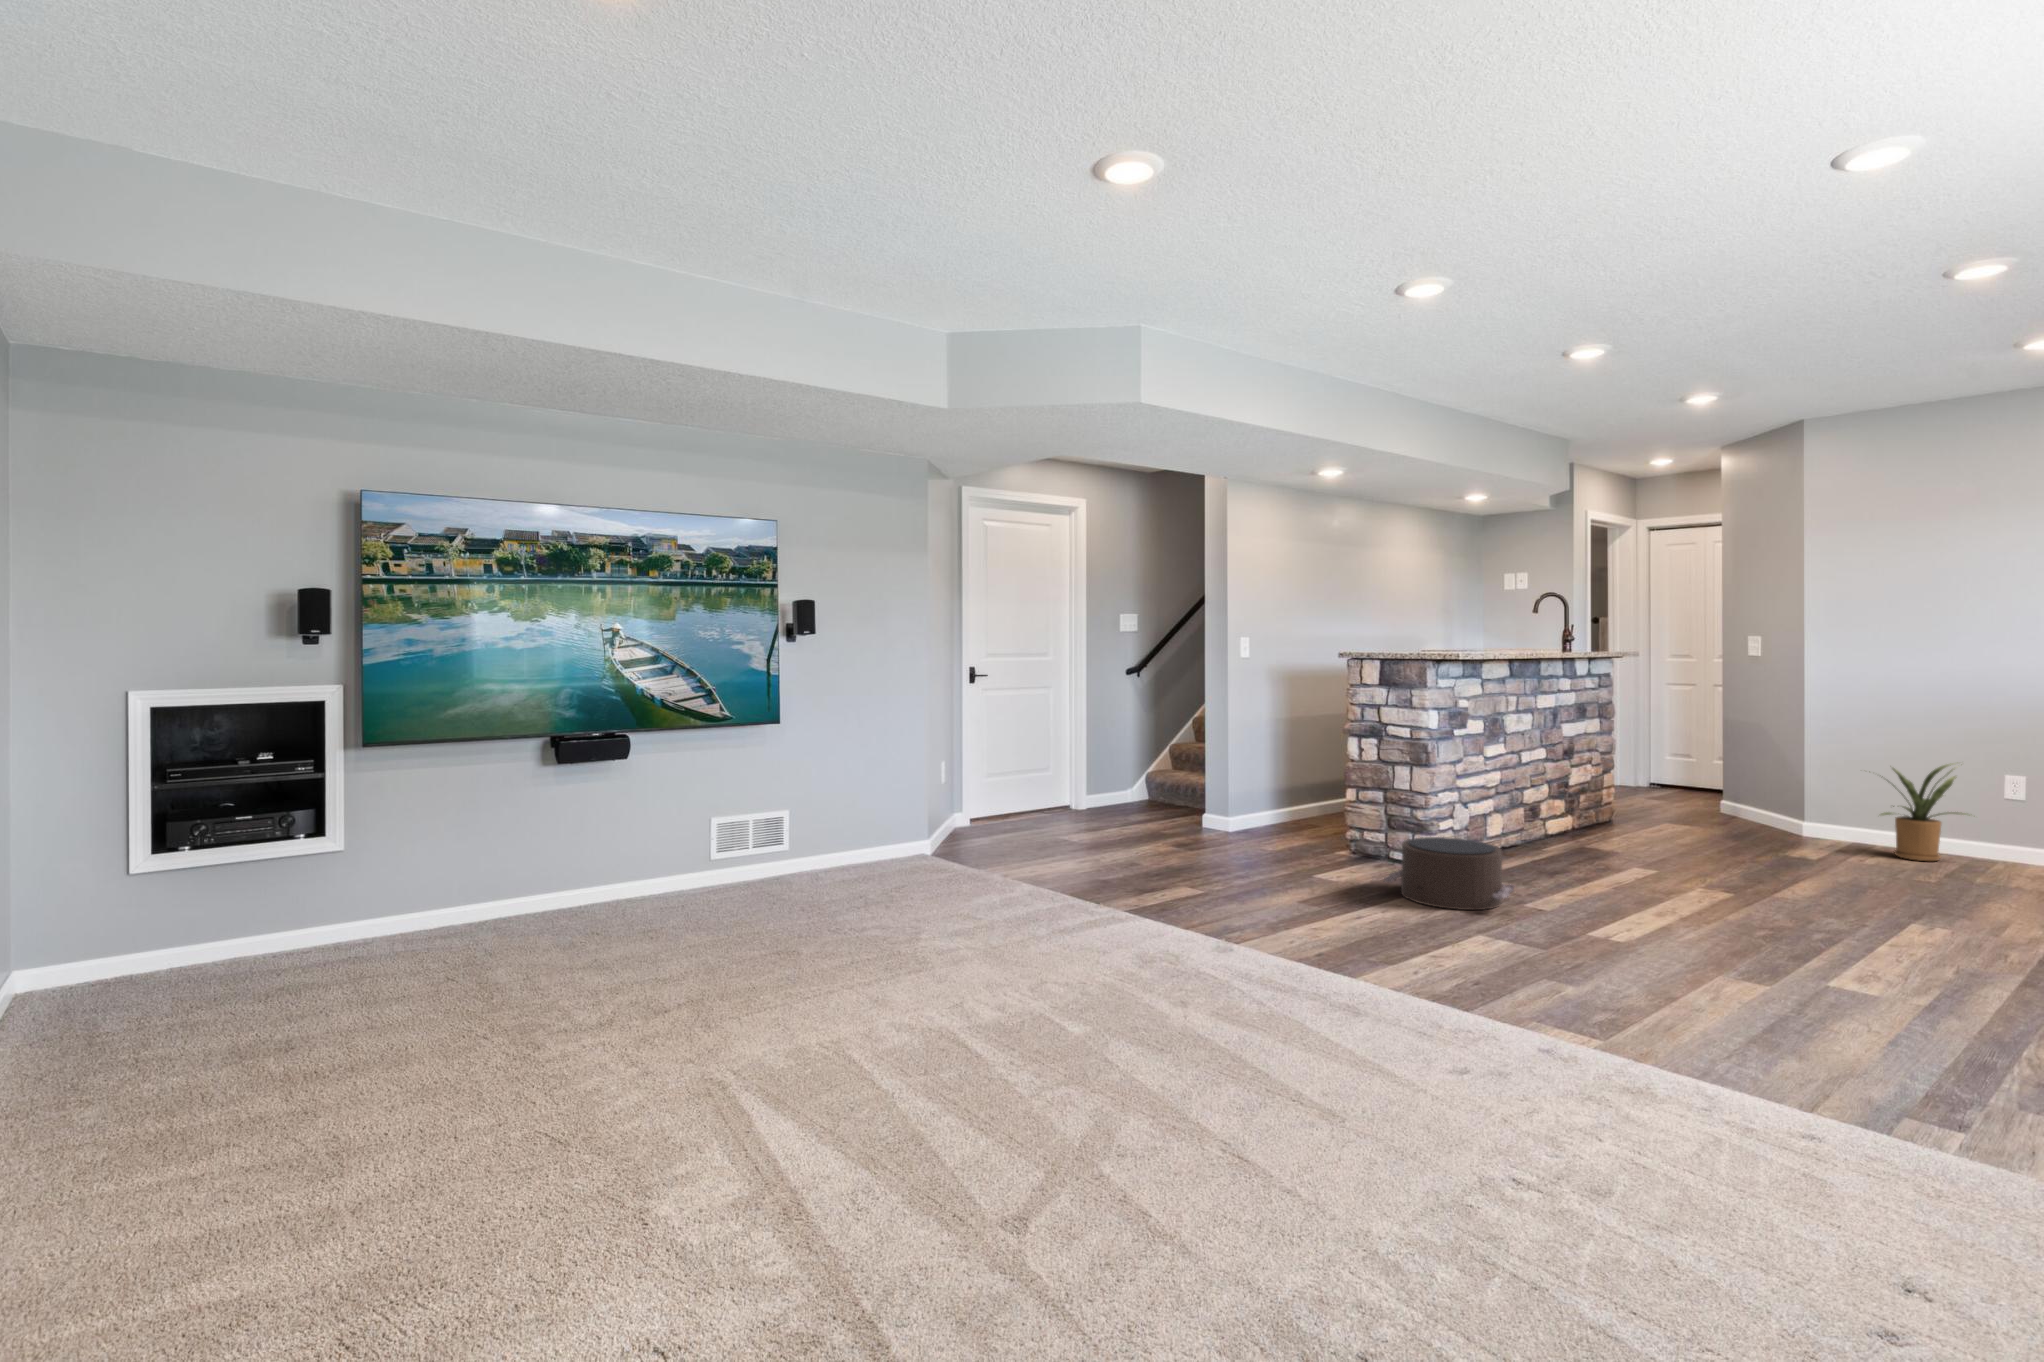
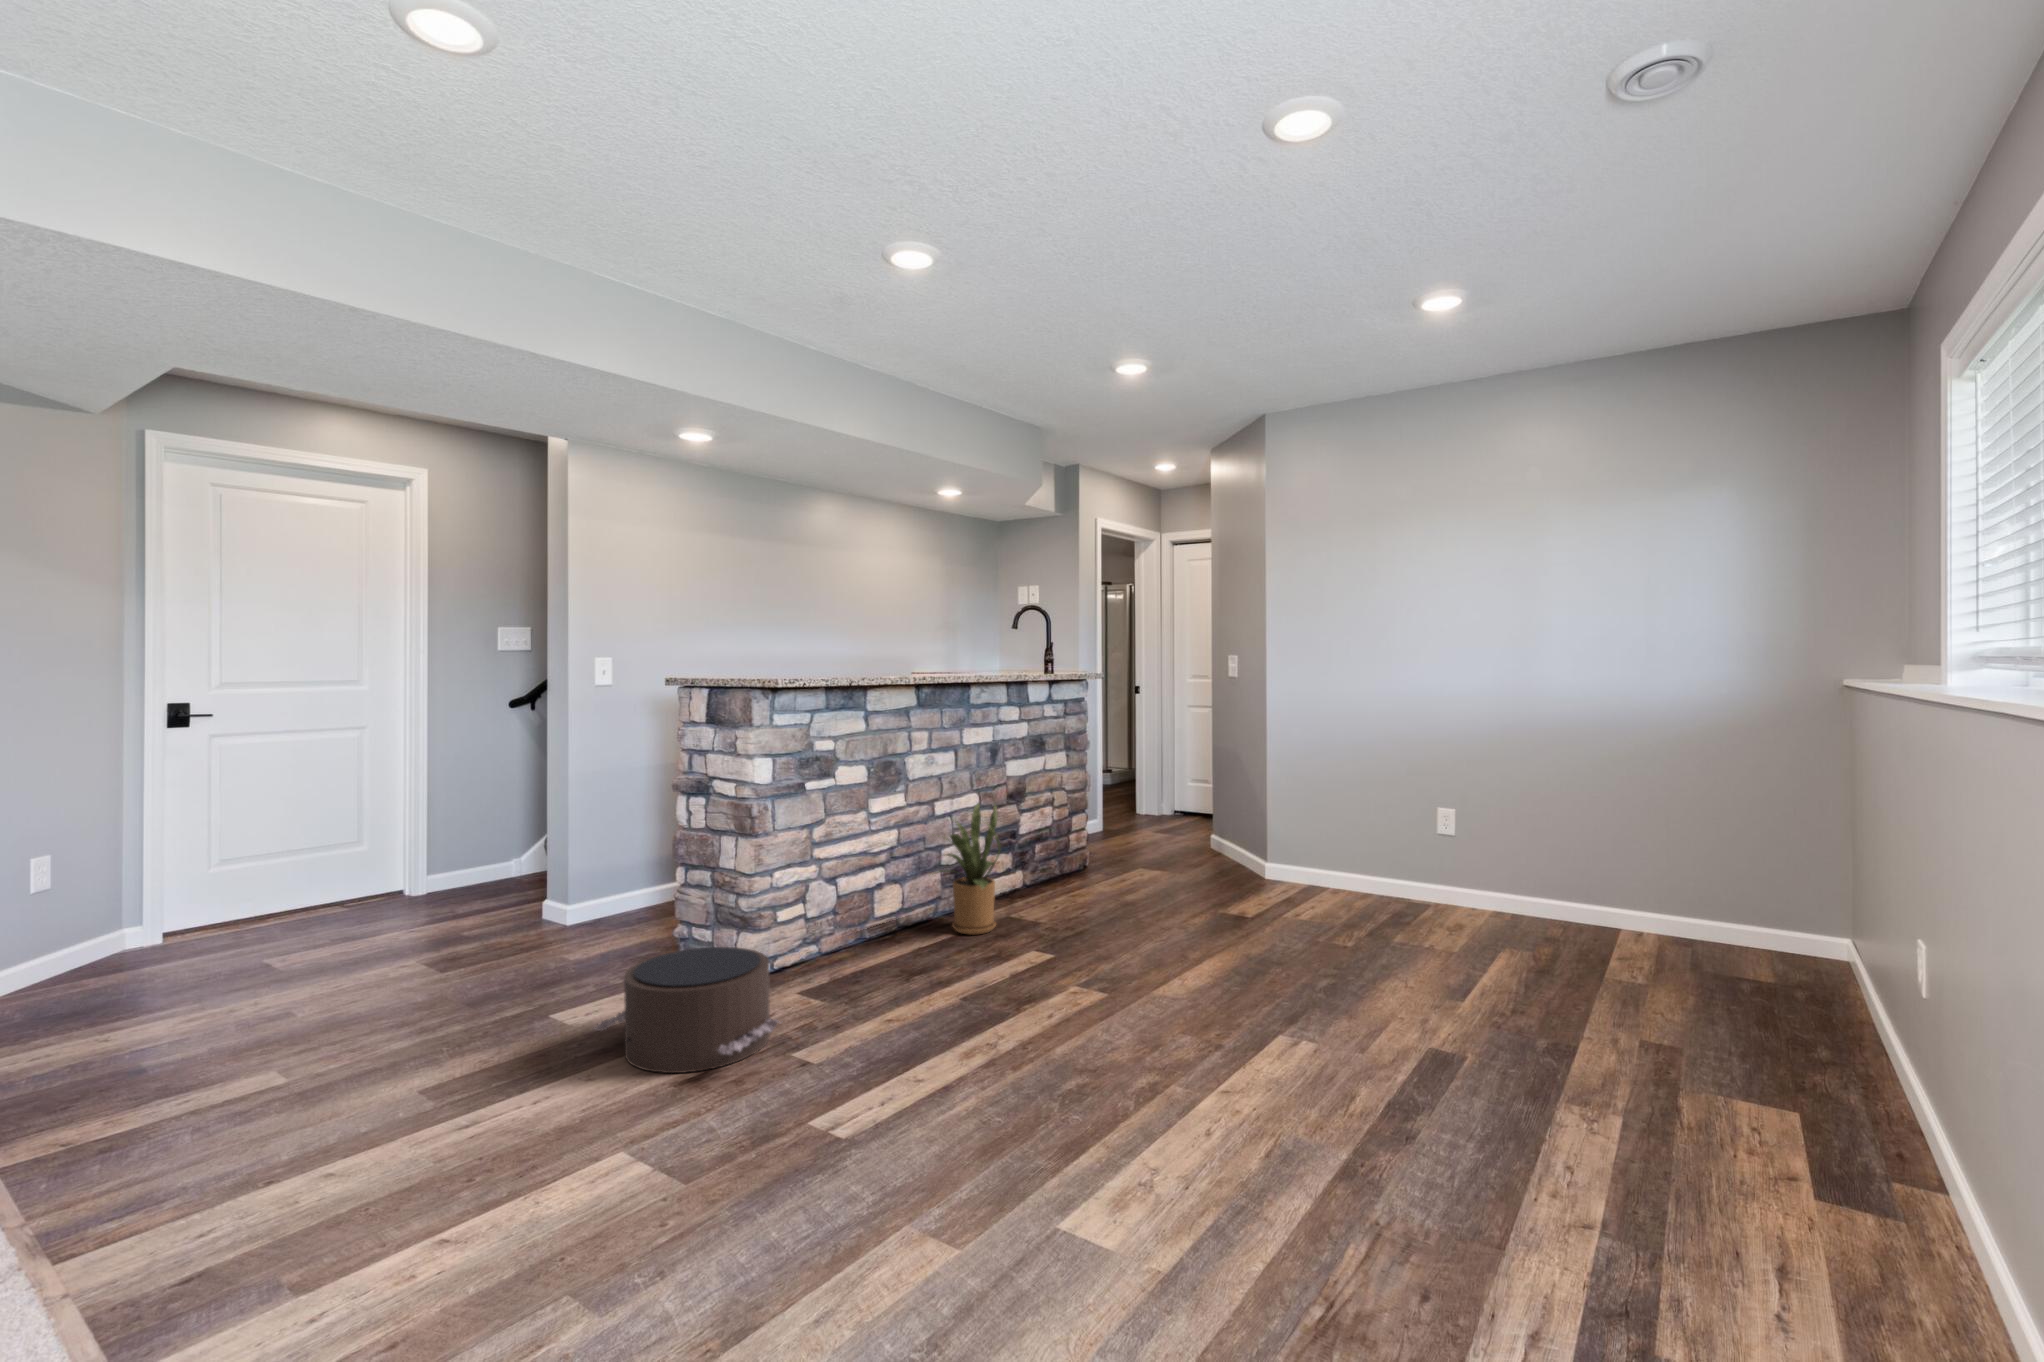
house plant: present [1881,764,1966,861] -> present [935,803,1001,935]

